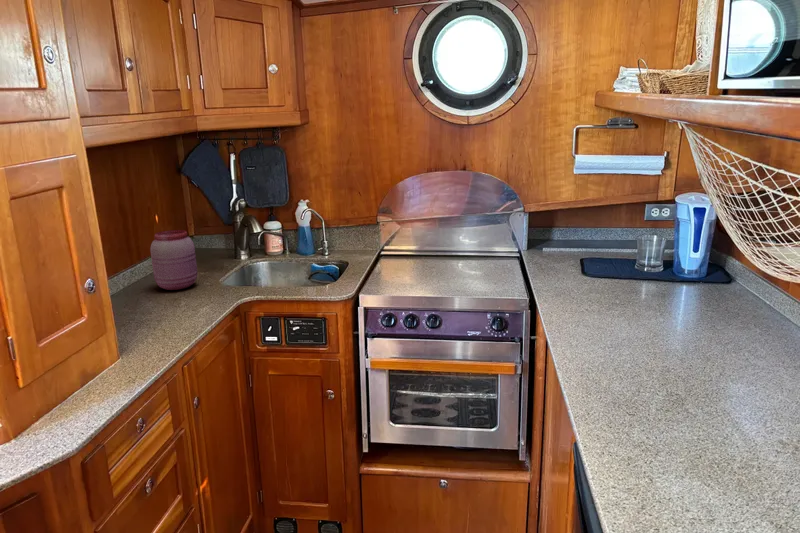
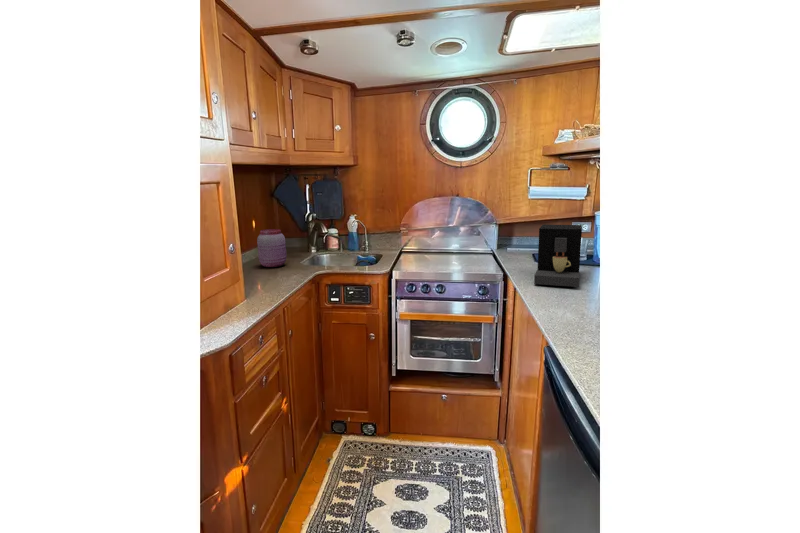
coffee maker: none [572,221,649,326] -> present [534,225,582,287]

